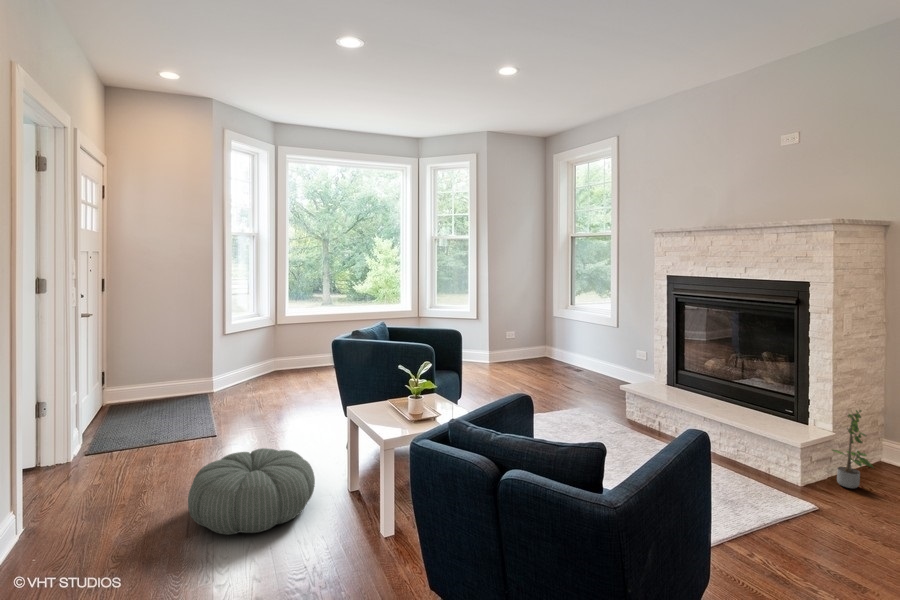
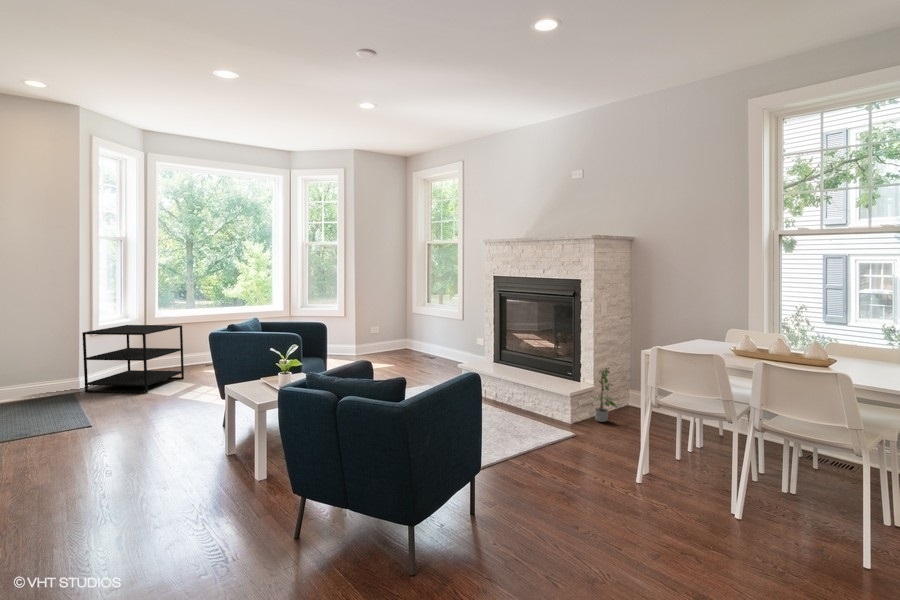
side table: none [215,324,311,399] -> present [82,325,184,393]
pouf: present [188,448,315,535] -> none [79,424,196,491]

